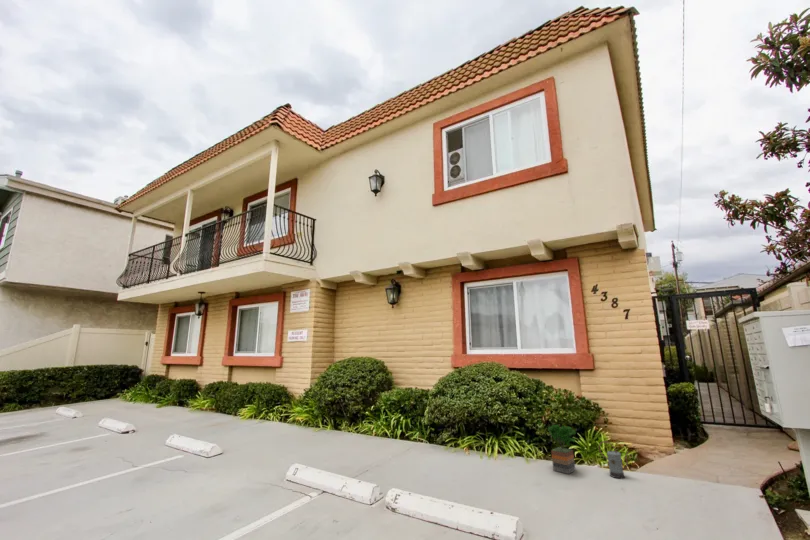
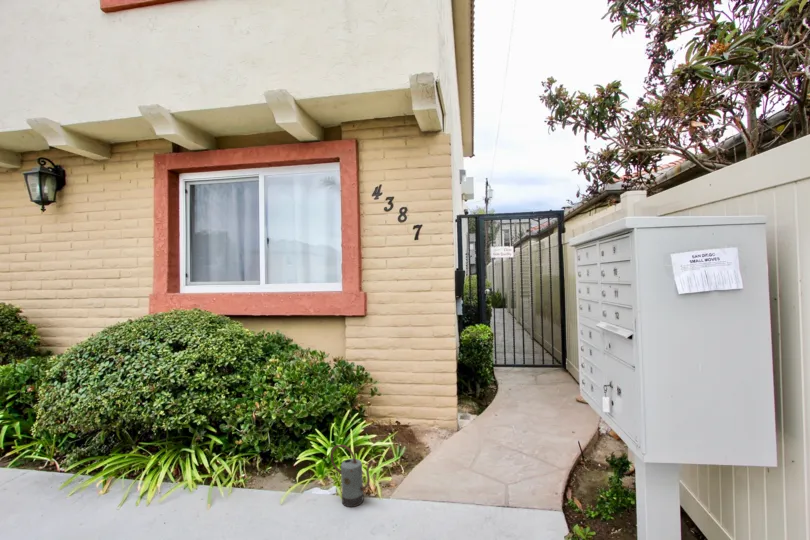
potted tree: present [549,425,575,474] -> none [244,422,298,513]

